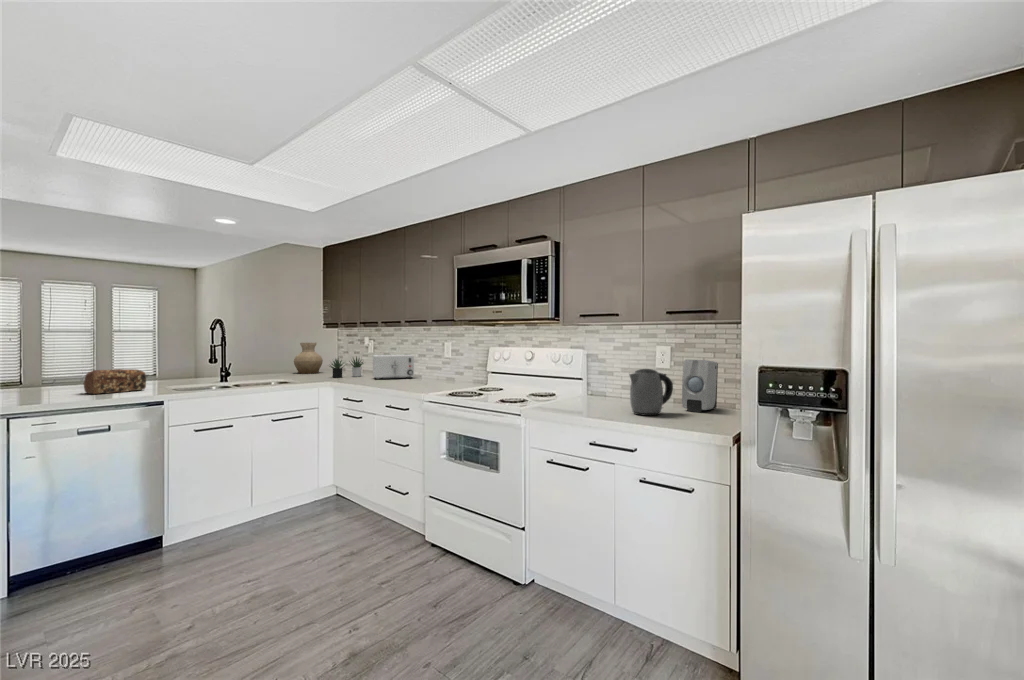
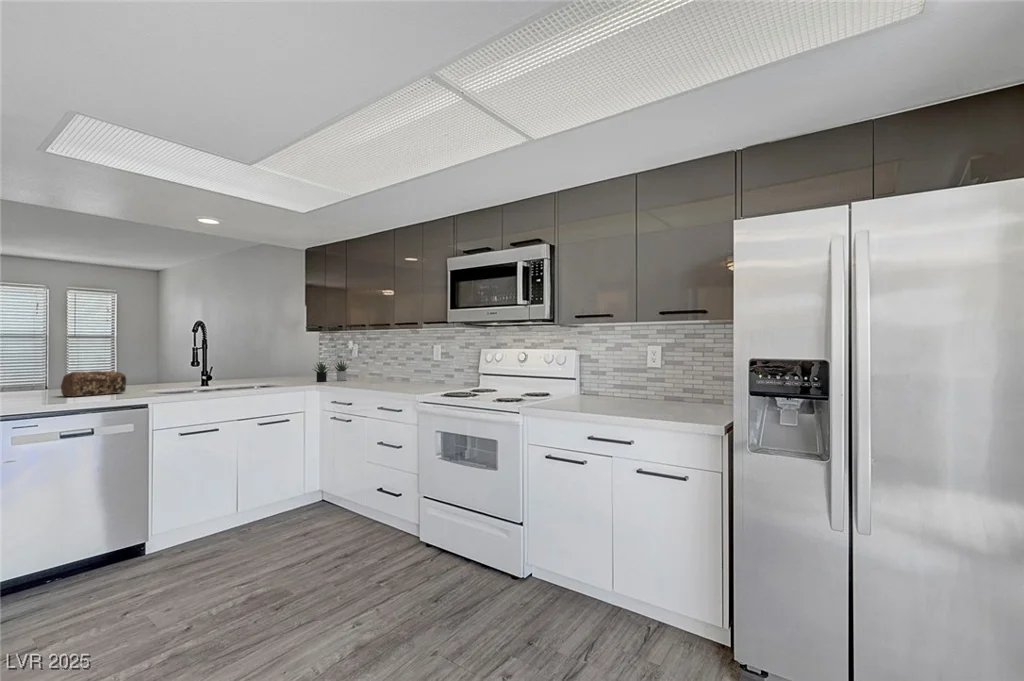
vase: present [294,343,323,374] -> none [273,346,303,378]
toaster: present [373,354,414,379] -> none [359,358,402,383]
soap dispenser: present [682,359,718,412] -> none [675,358,708,408]
kettle: present [630,369,673,416] -> none [625,366,666,411]

